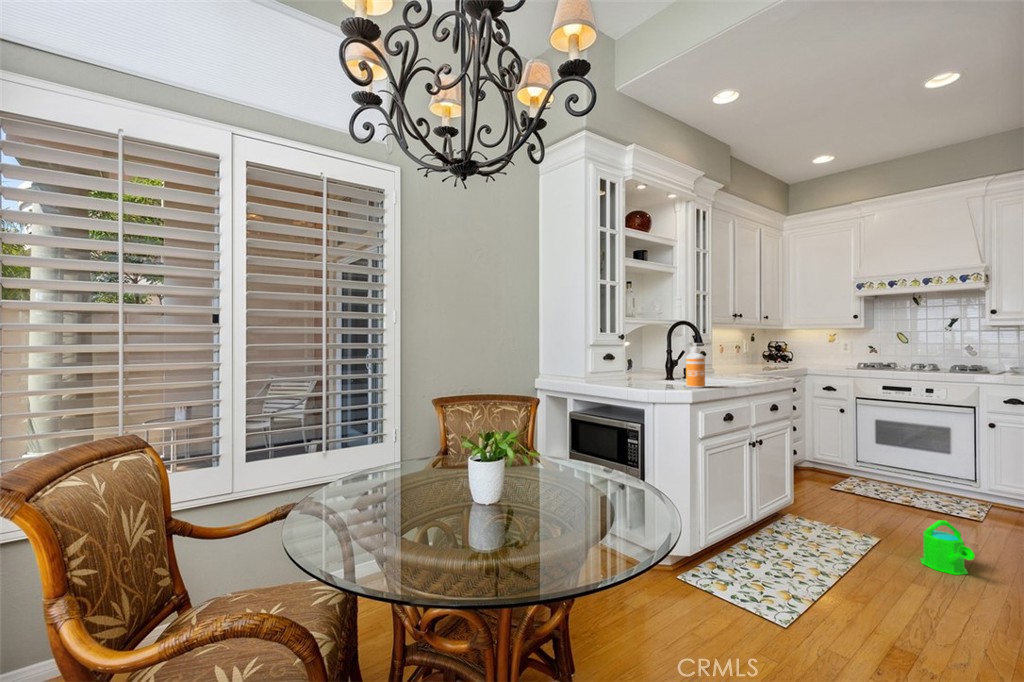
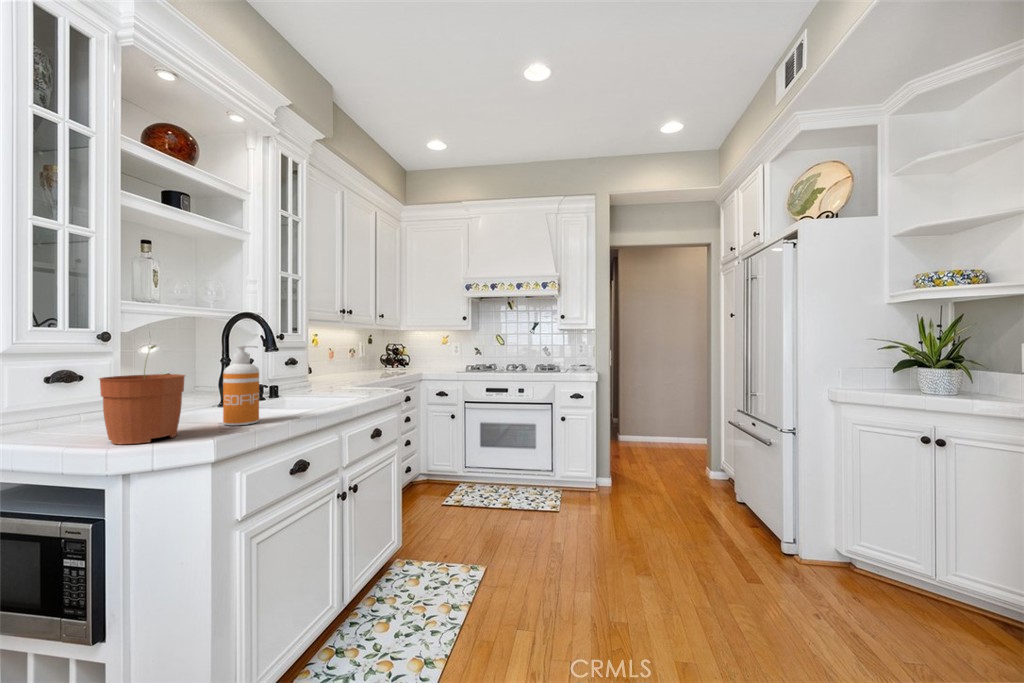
plant pot: none [641,343,674,390] -> present [99,345,185,444]
watering can: present [920,520,975,575] -> none [521,535,565,595]

